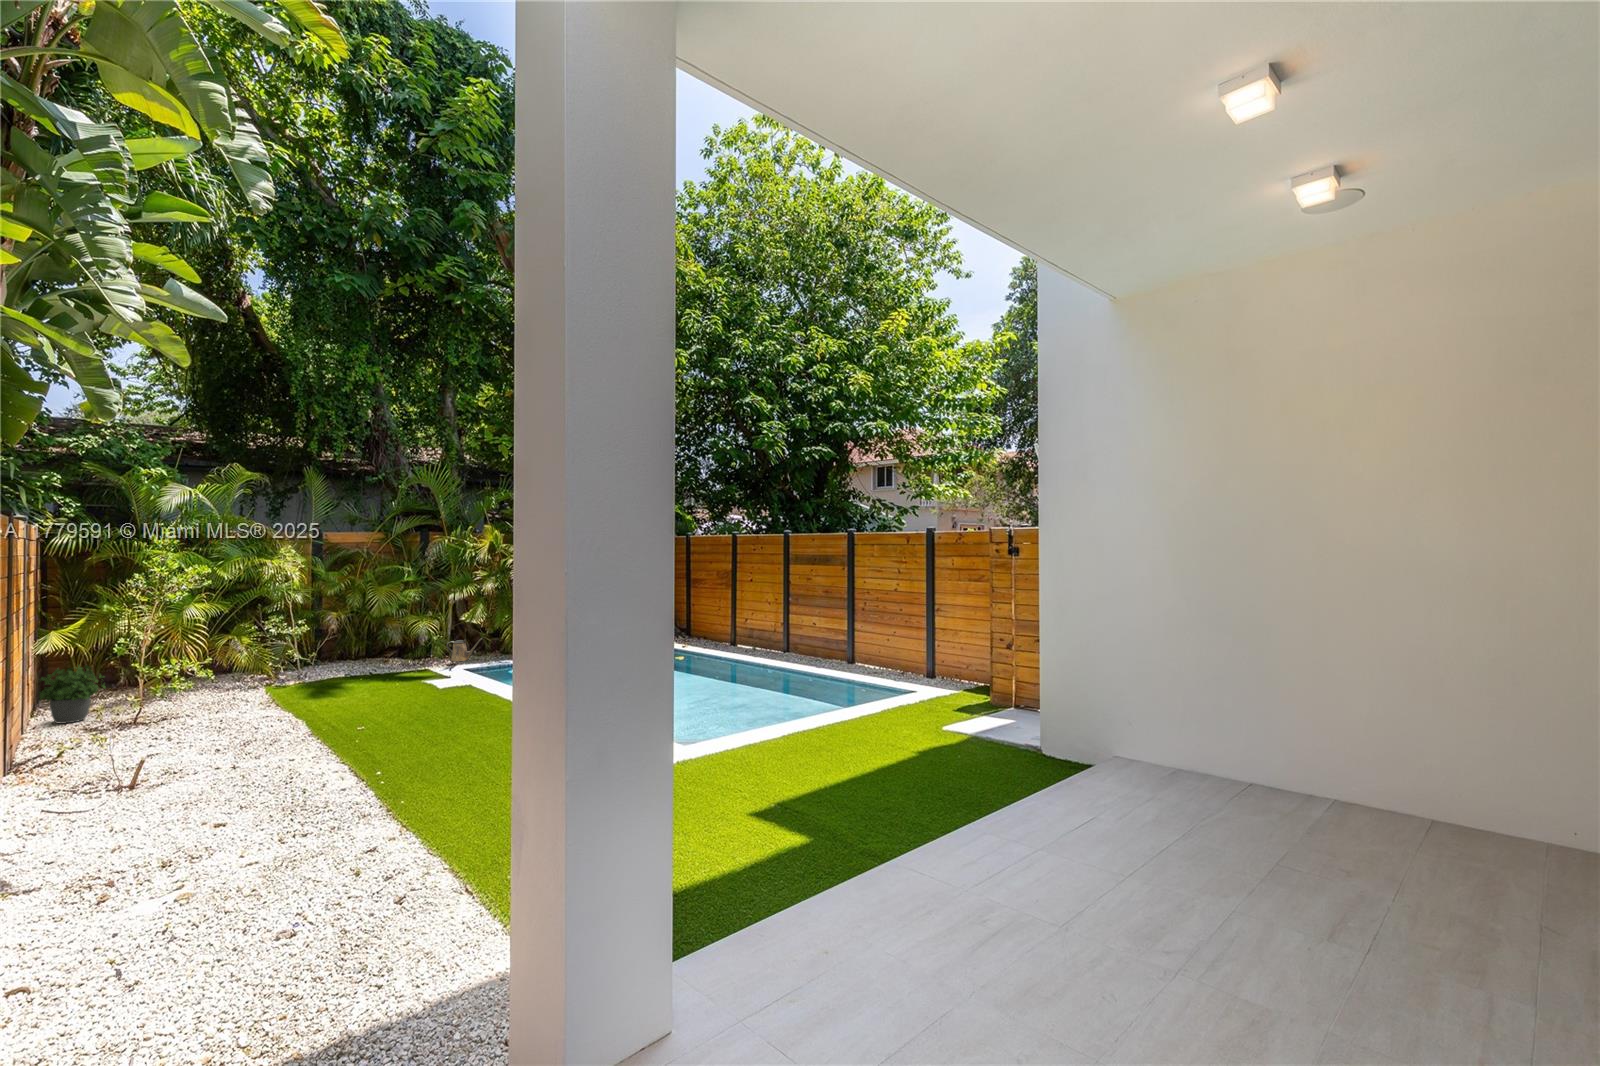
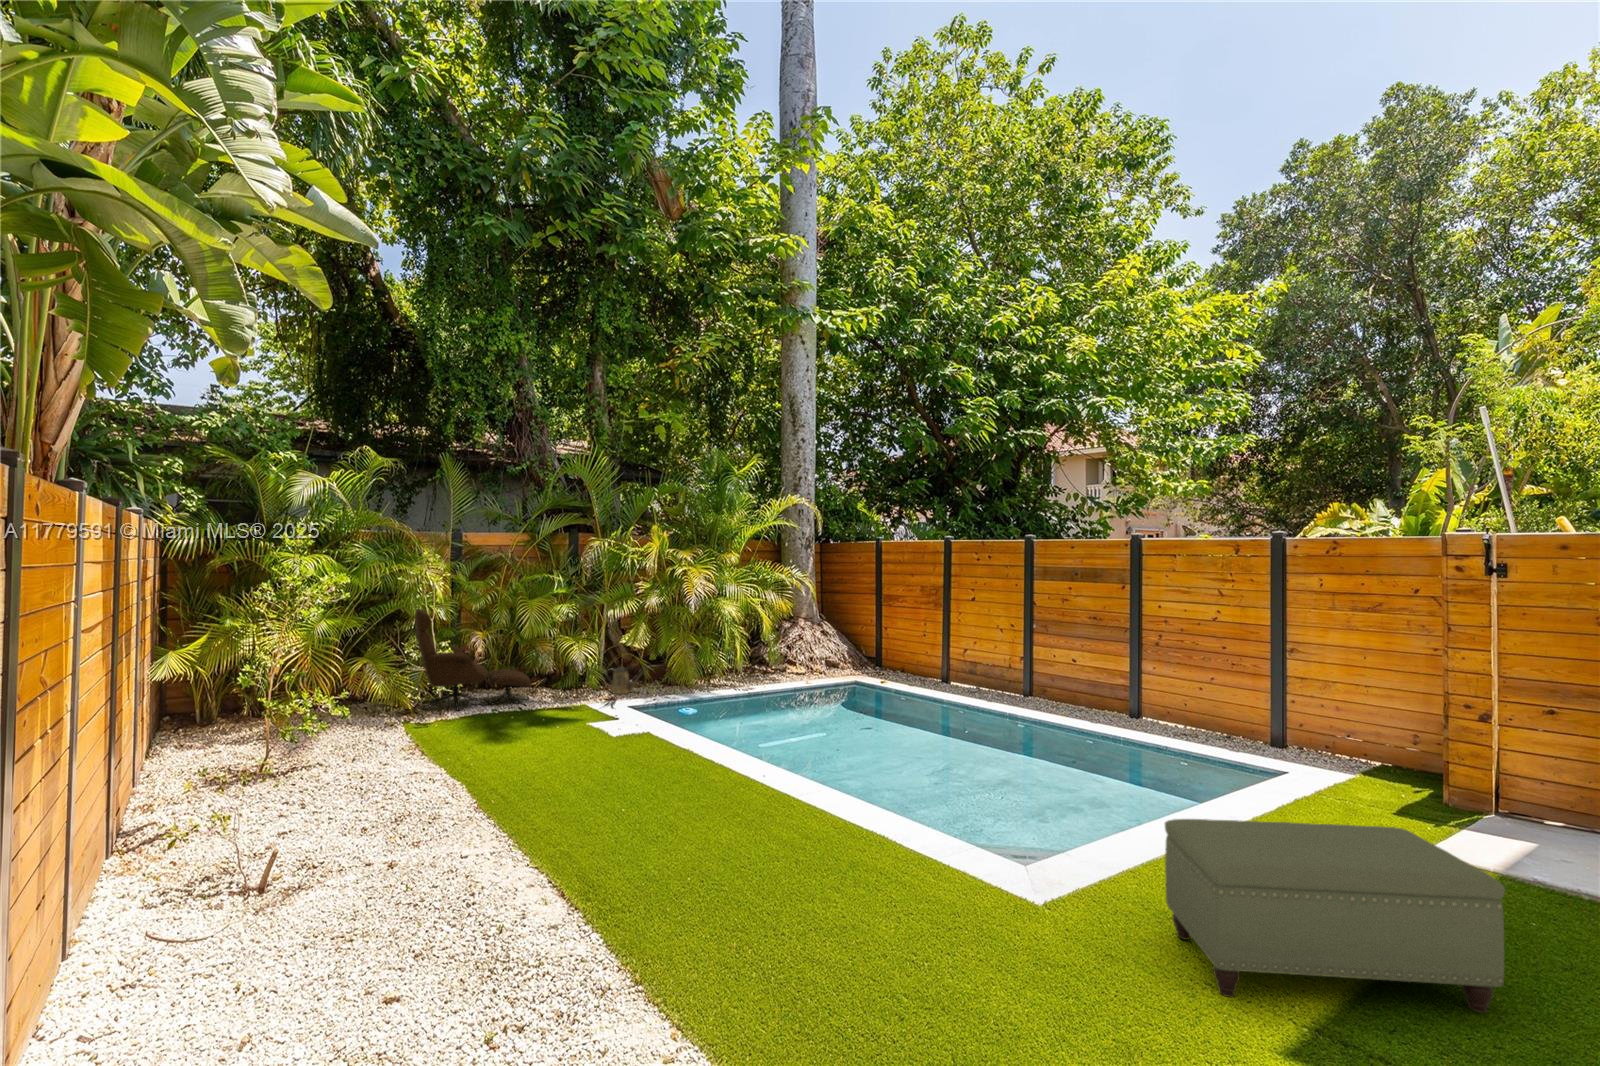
lounge chair: none [274,594,379,677] -> present [415,607,530,711]
potted plant: present [39,665,105,723] -> none [151,695,229,771]
ottoman: none [718,706,865,797] -> present [1165,819,1505,1013]

